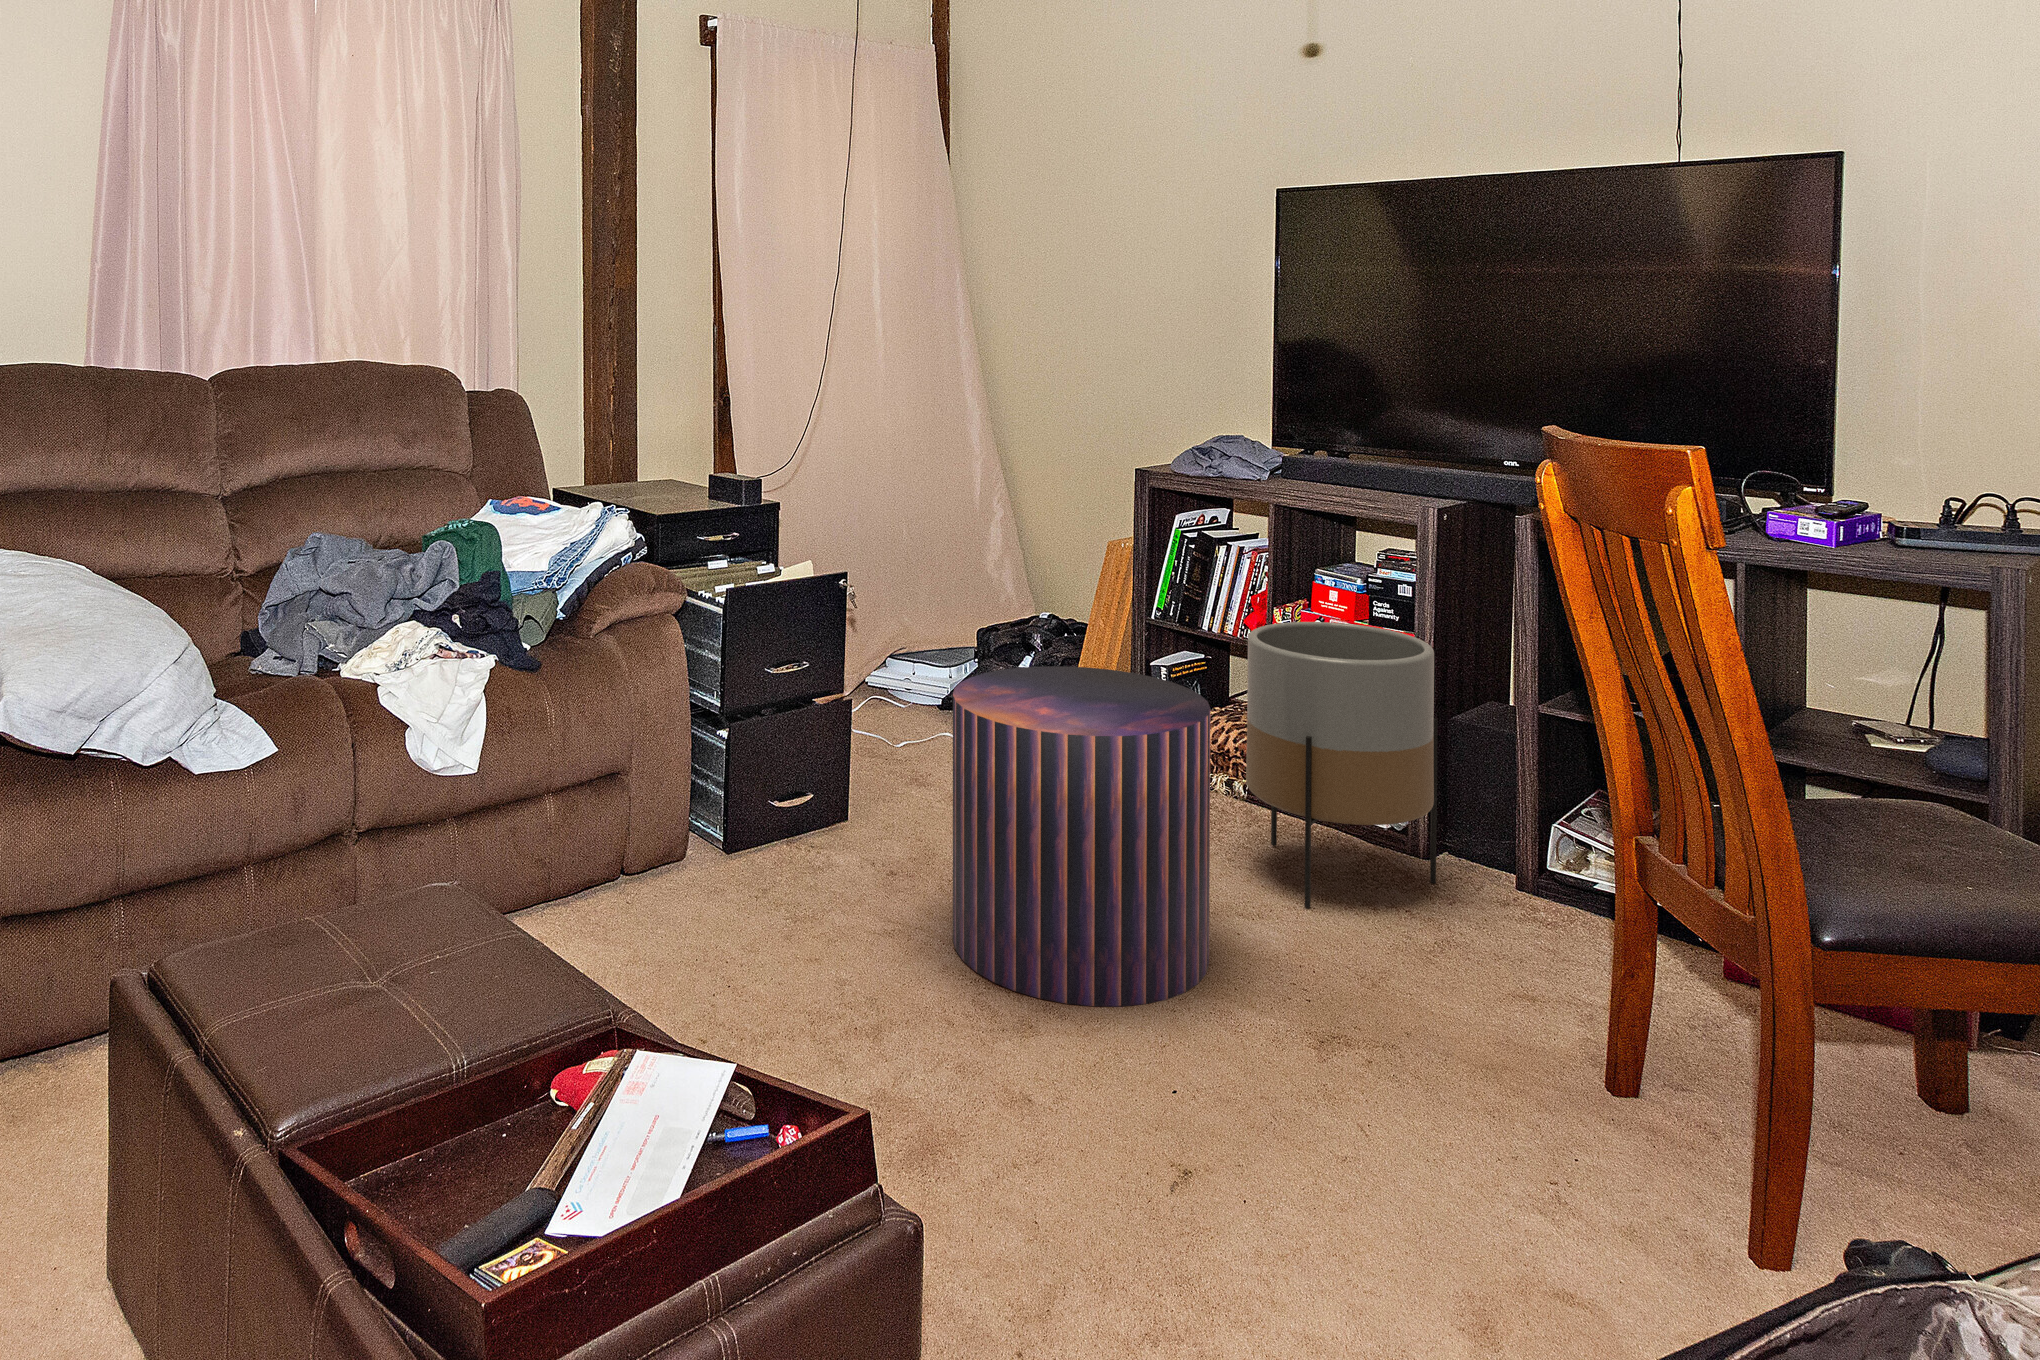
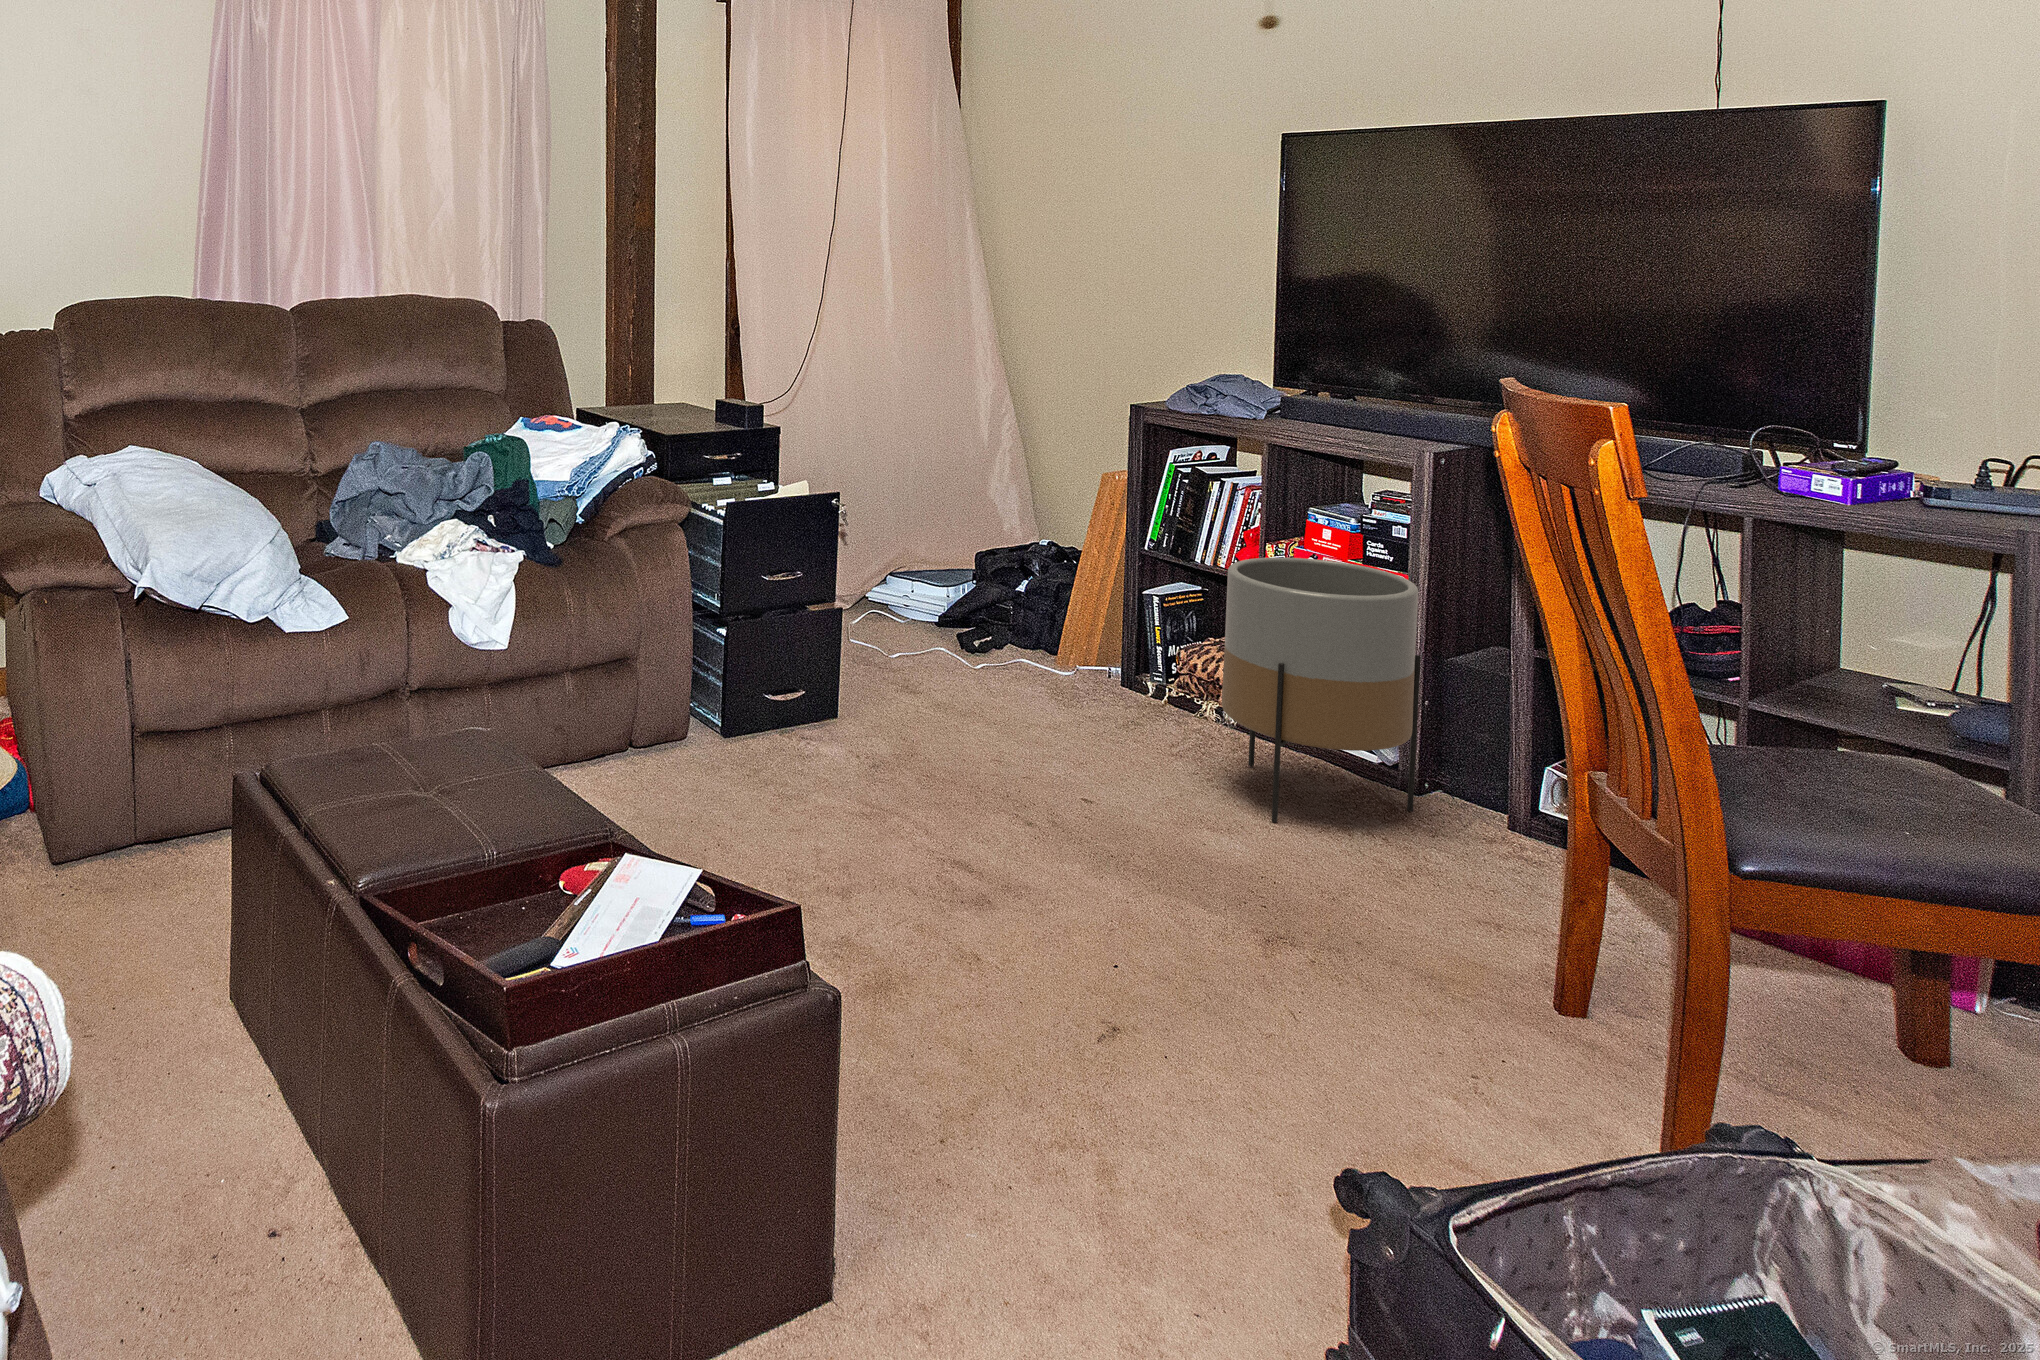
pouf: present [953,666,1210,1006] -> none [925,585,1175,888]

